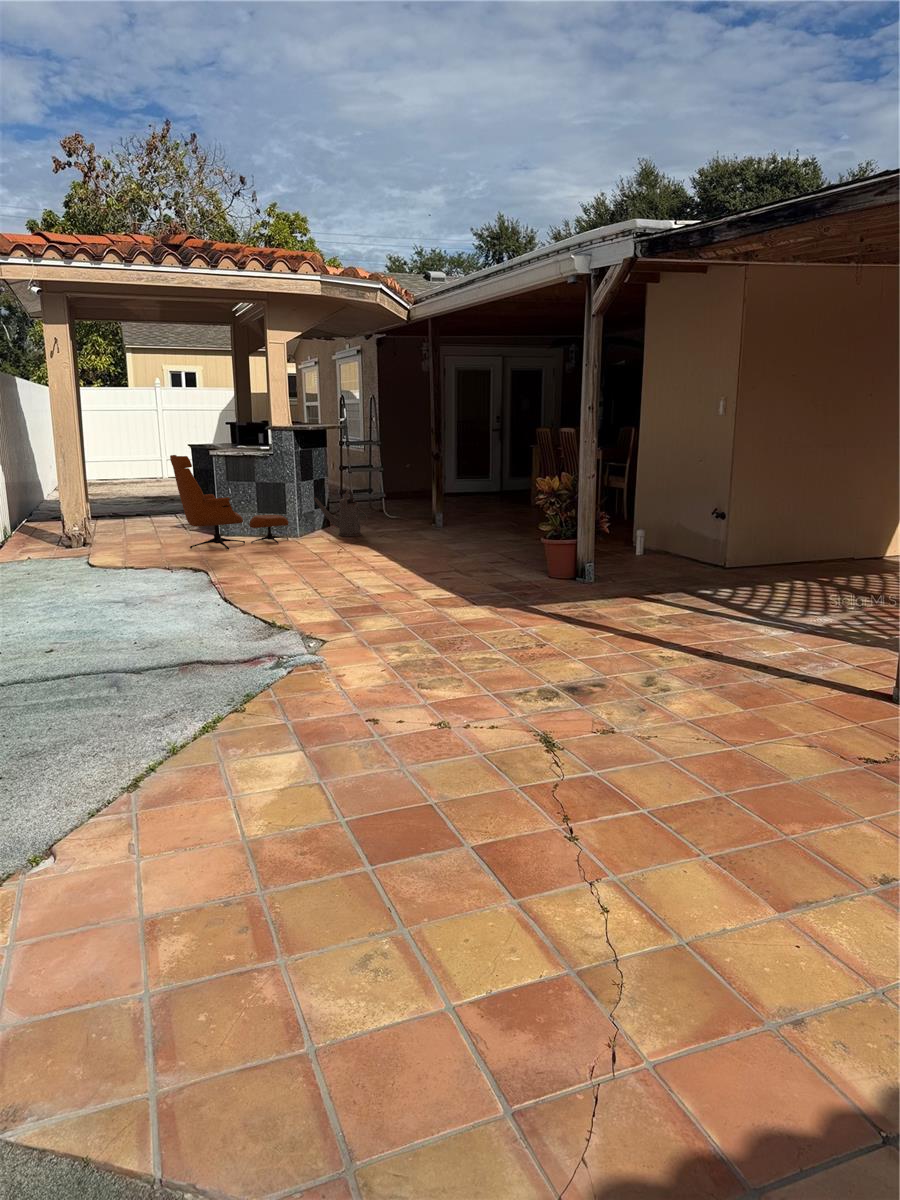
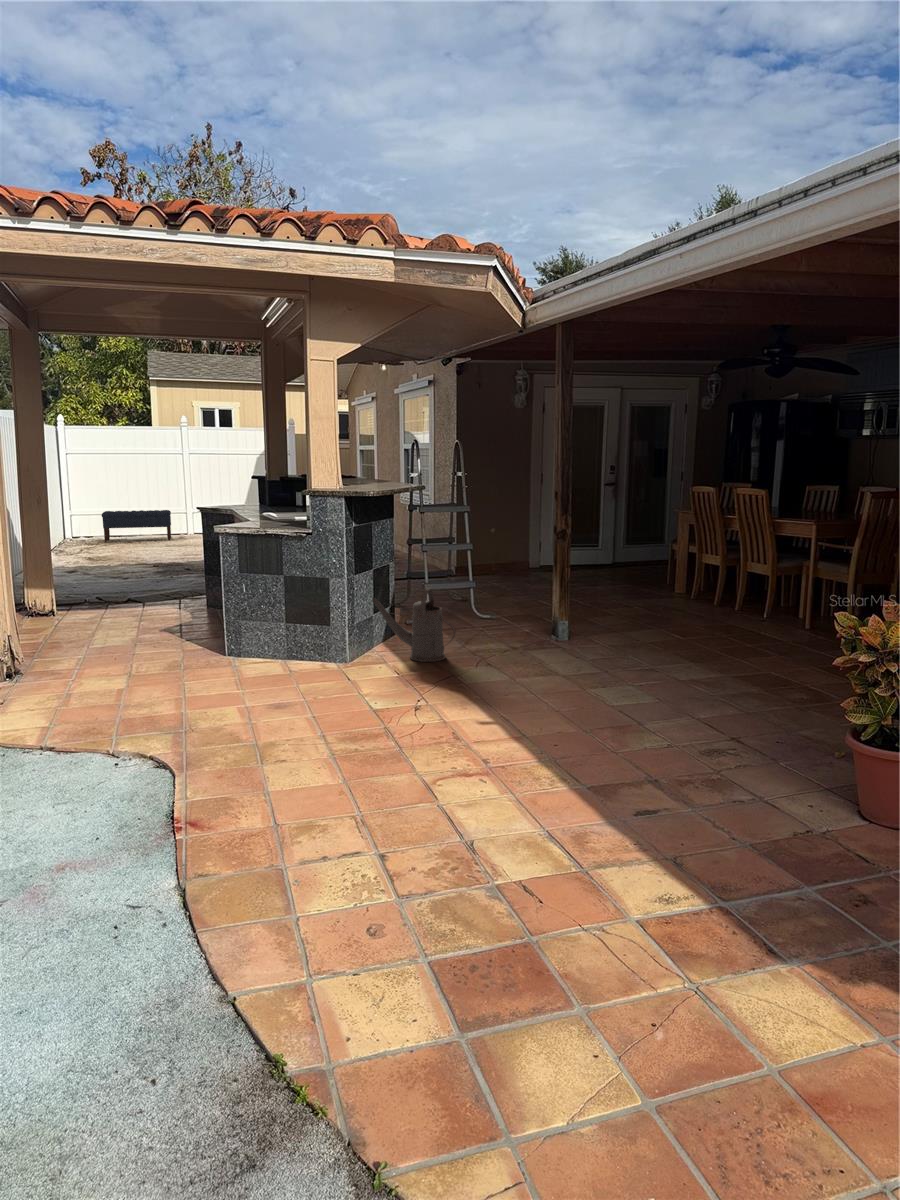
lounge chair: present [170,455,289,549] -> none [143,538,333,695]
bench: none [96,458,154,485] -> present [102,510,171,542]

